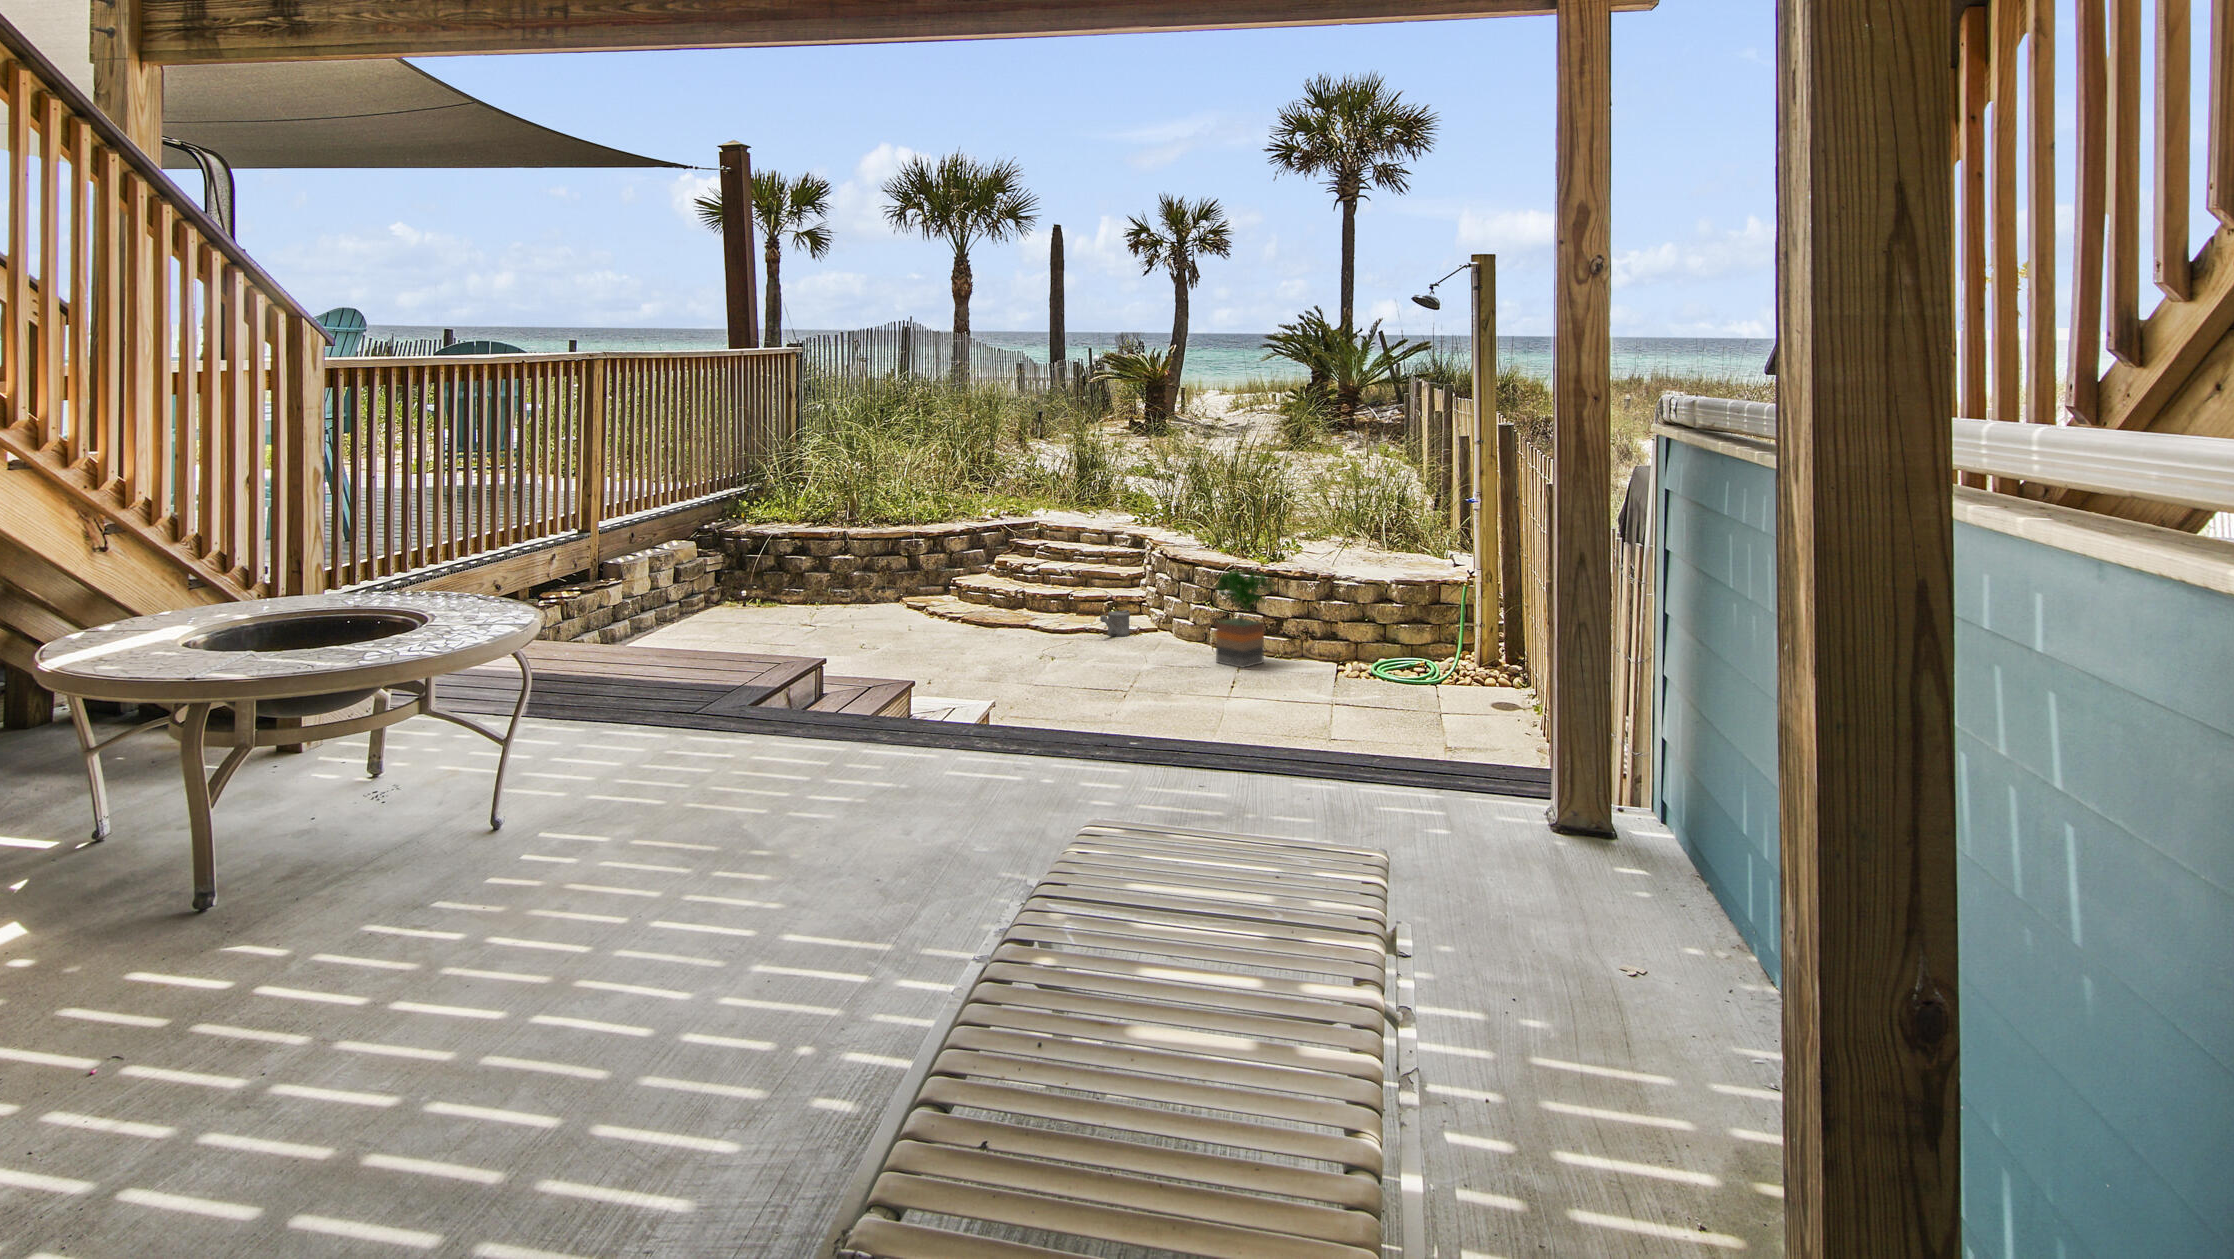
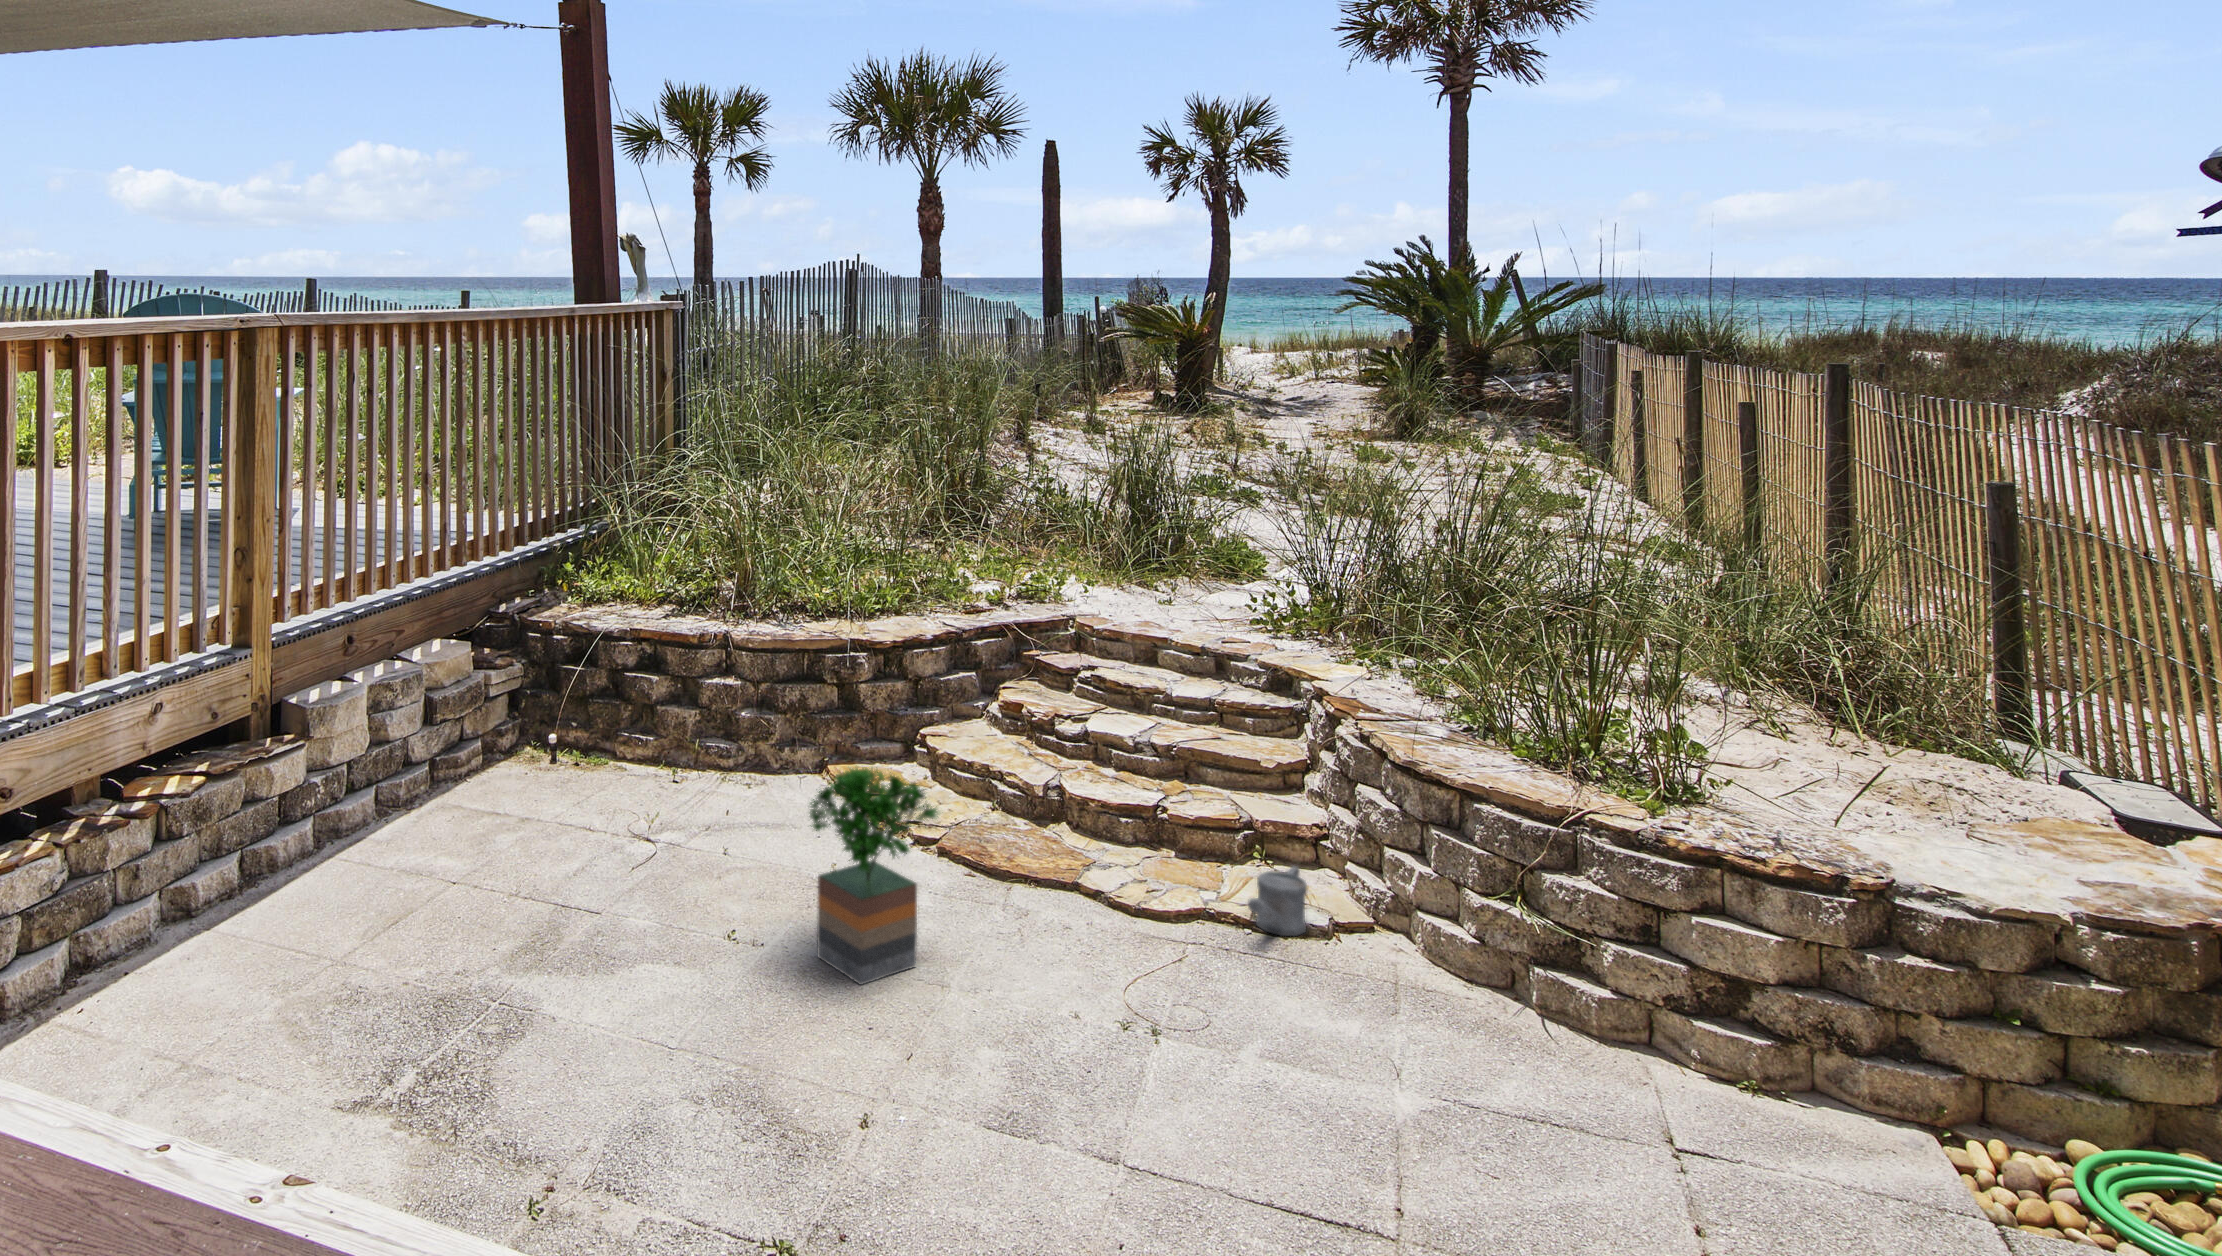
potted tree: present [1216,571,1274,668] -> present [810,768,938,985]

